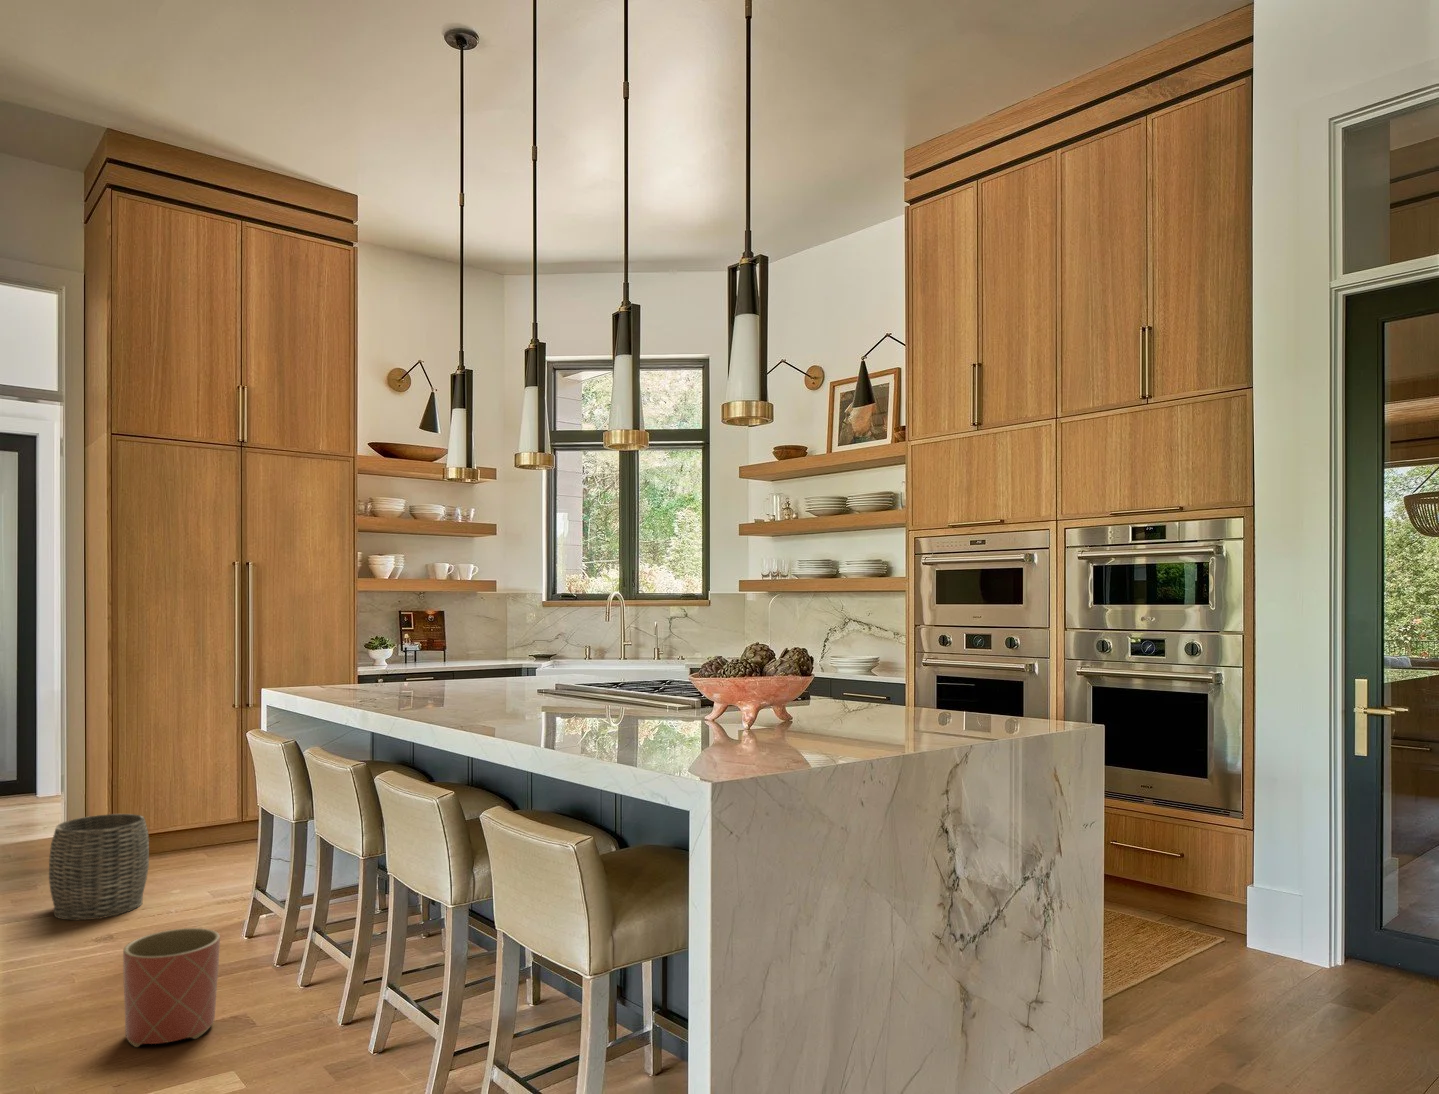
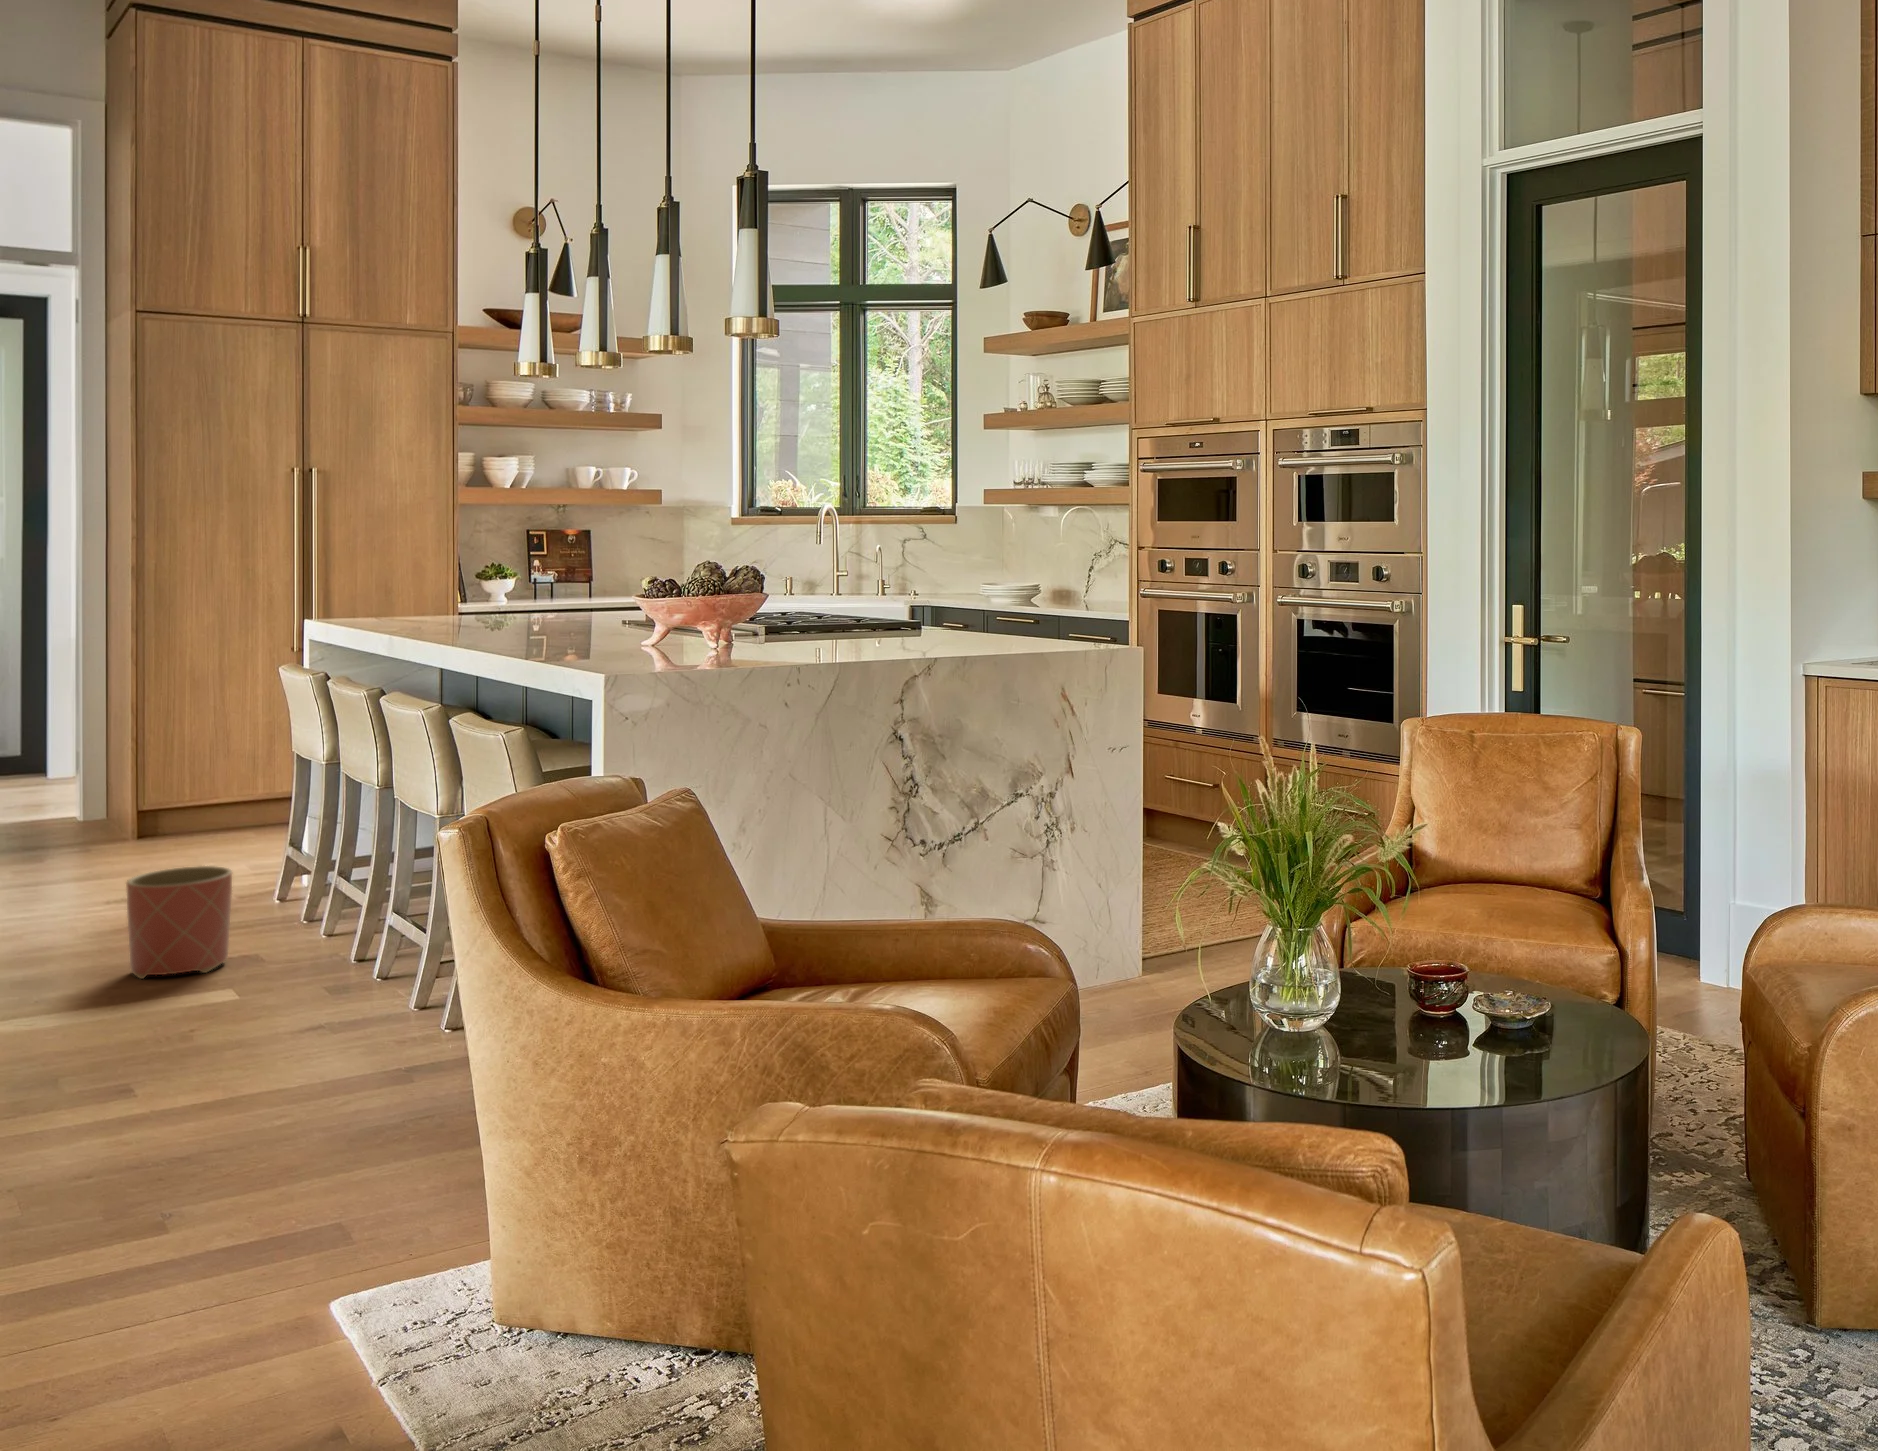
woven basket: present [49,814,149,920] -> none [60,771,180,888]

